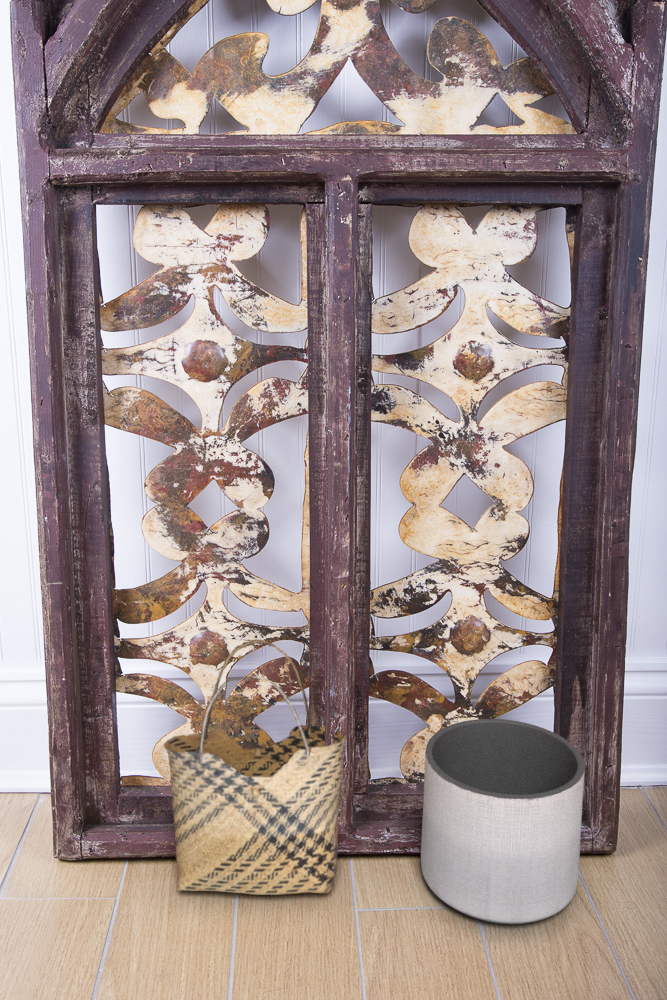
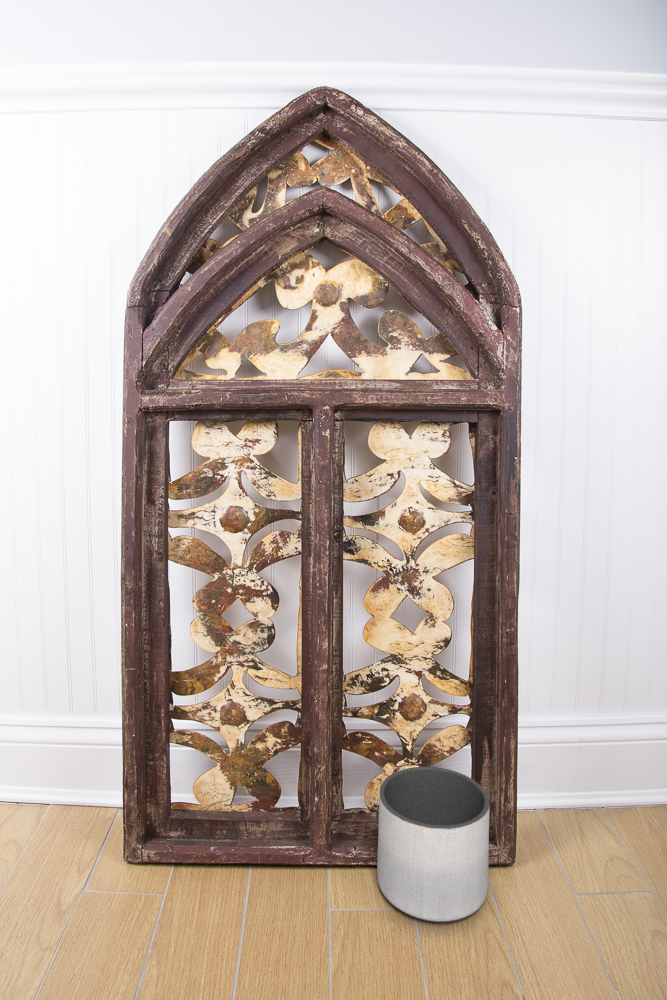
woven basket: present [164,640,346,895] -> none [198,709,325,896]

